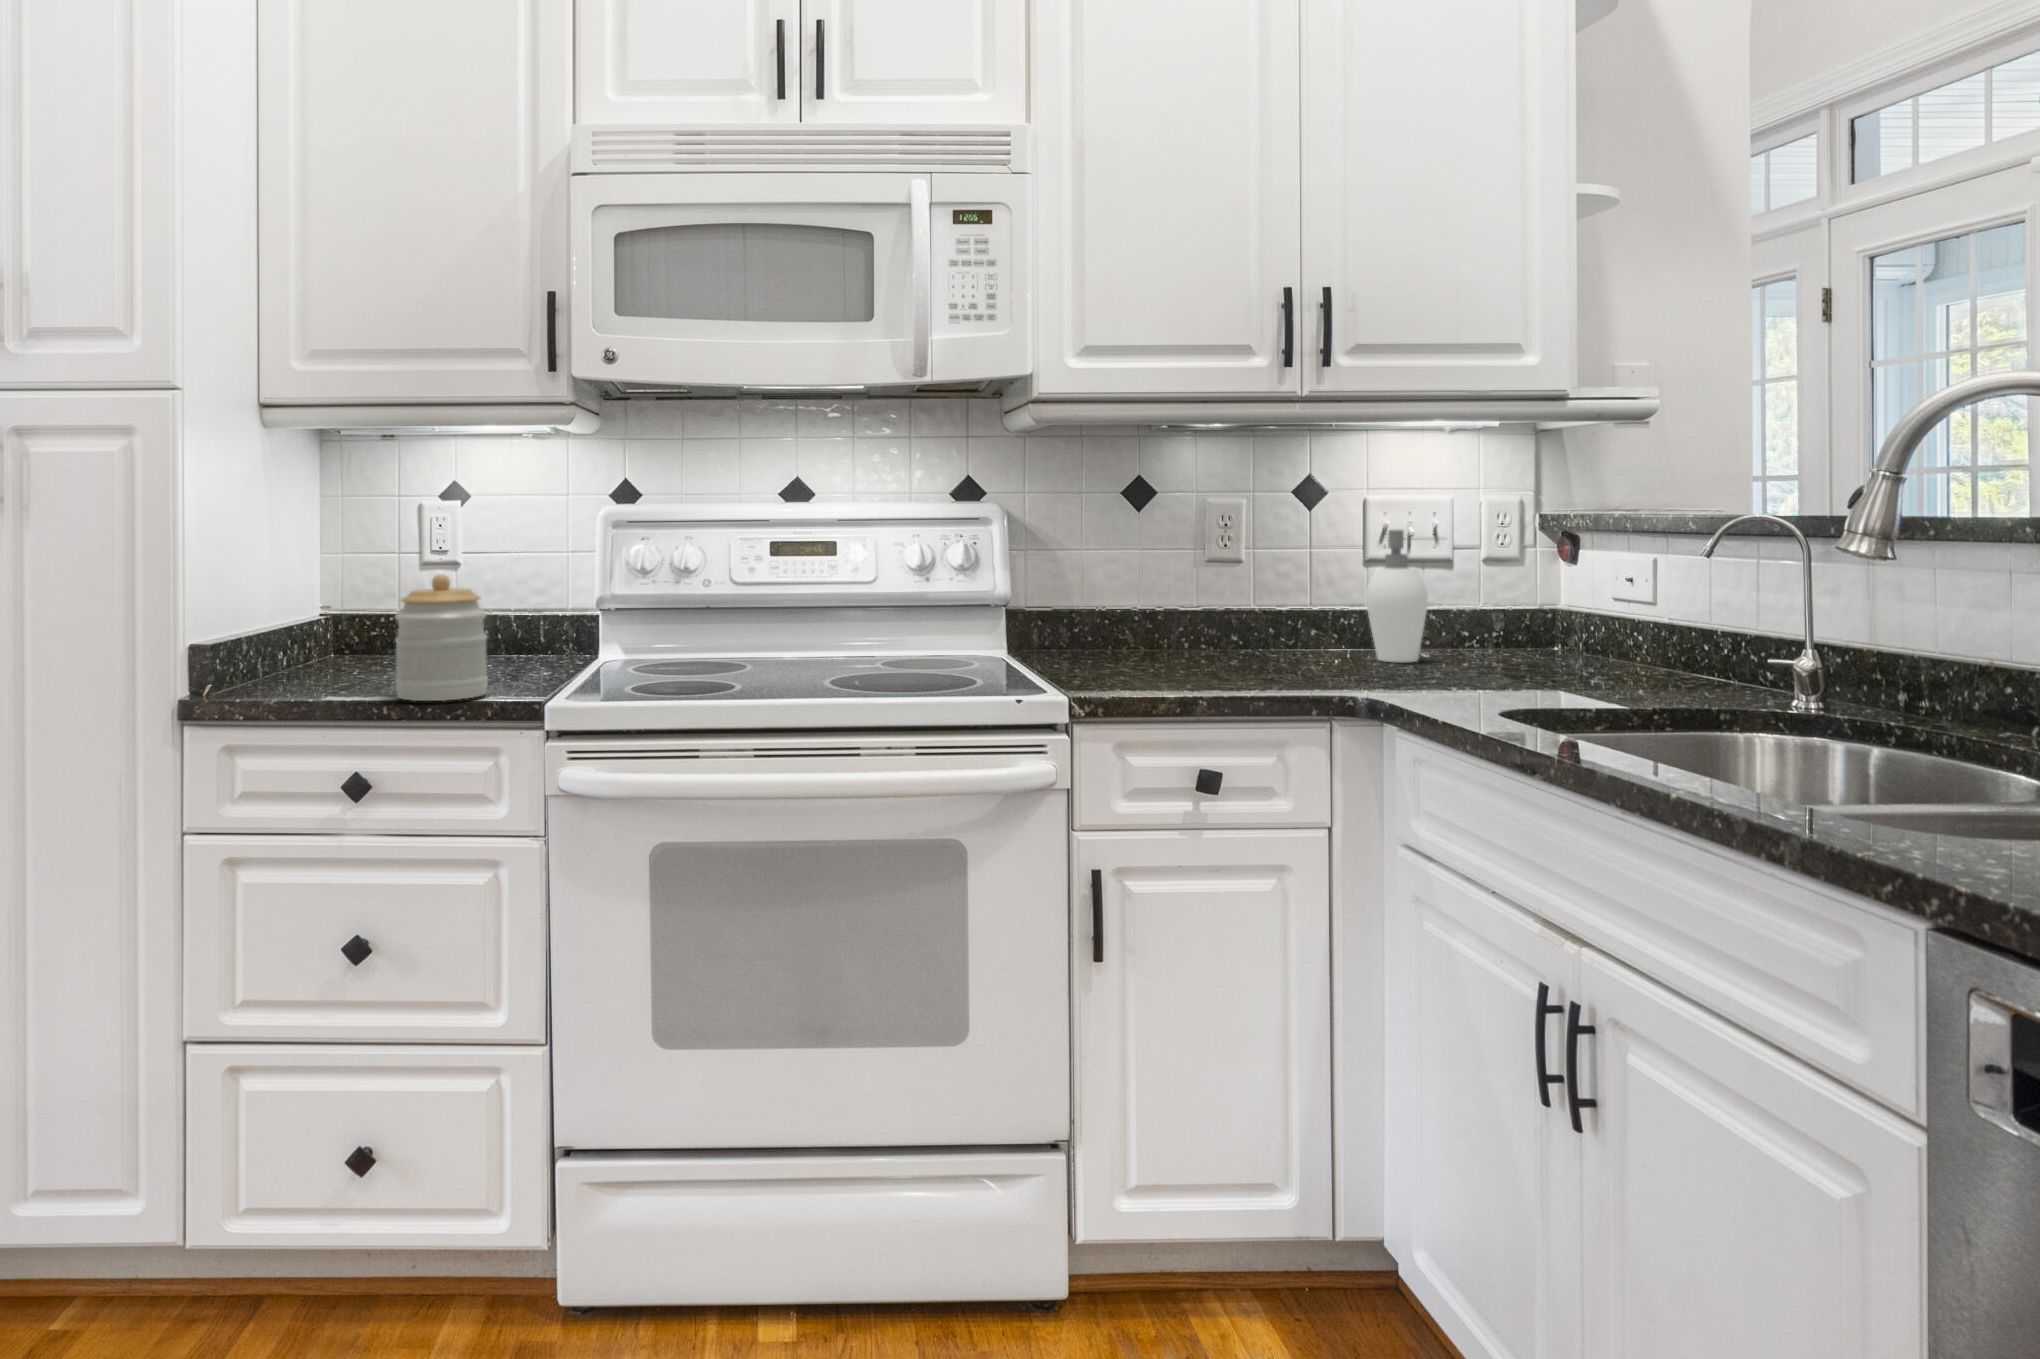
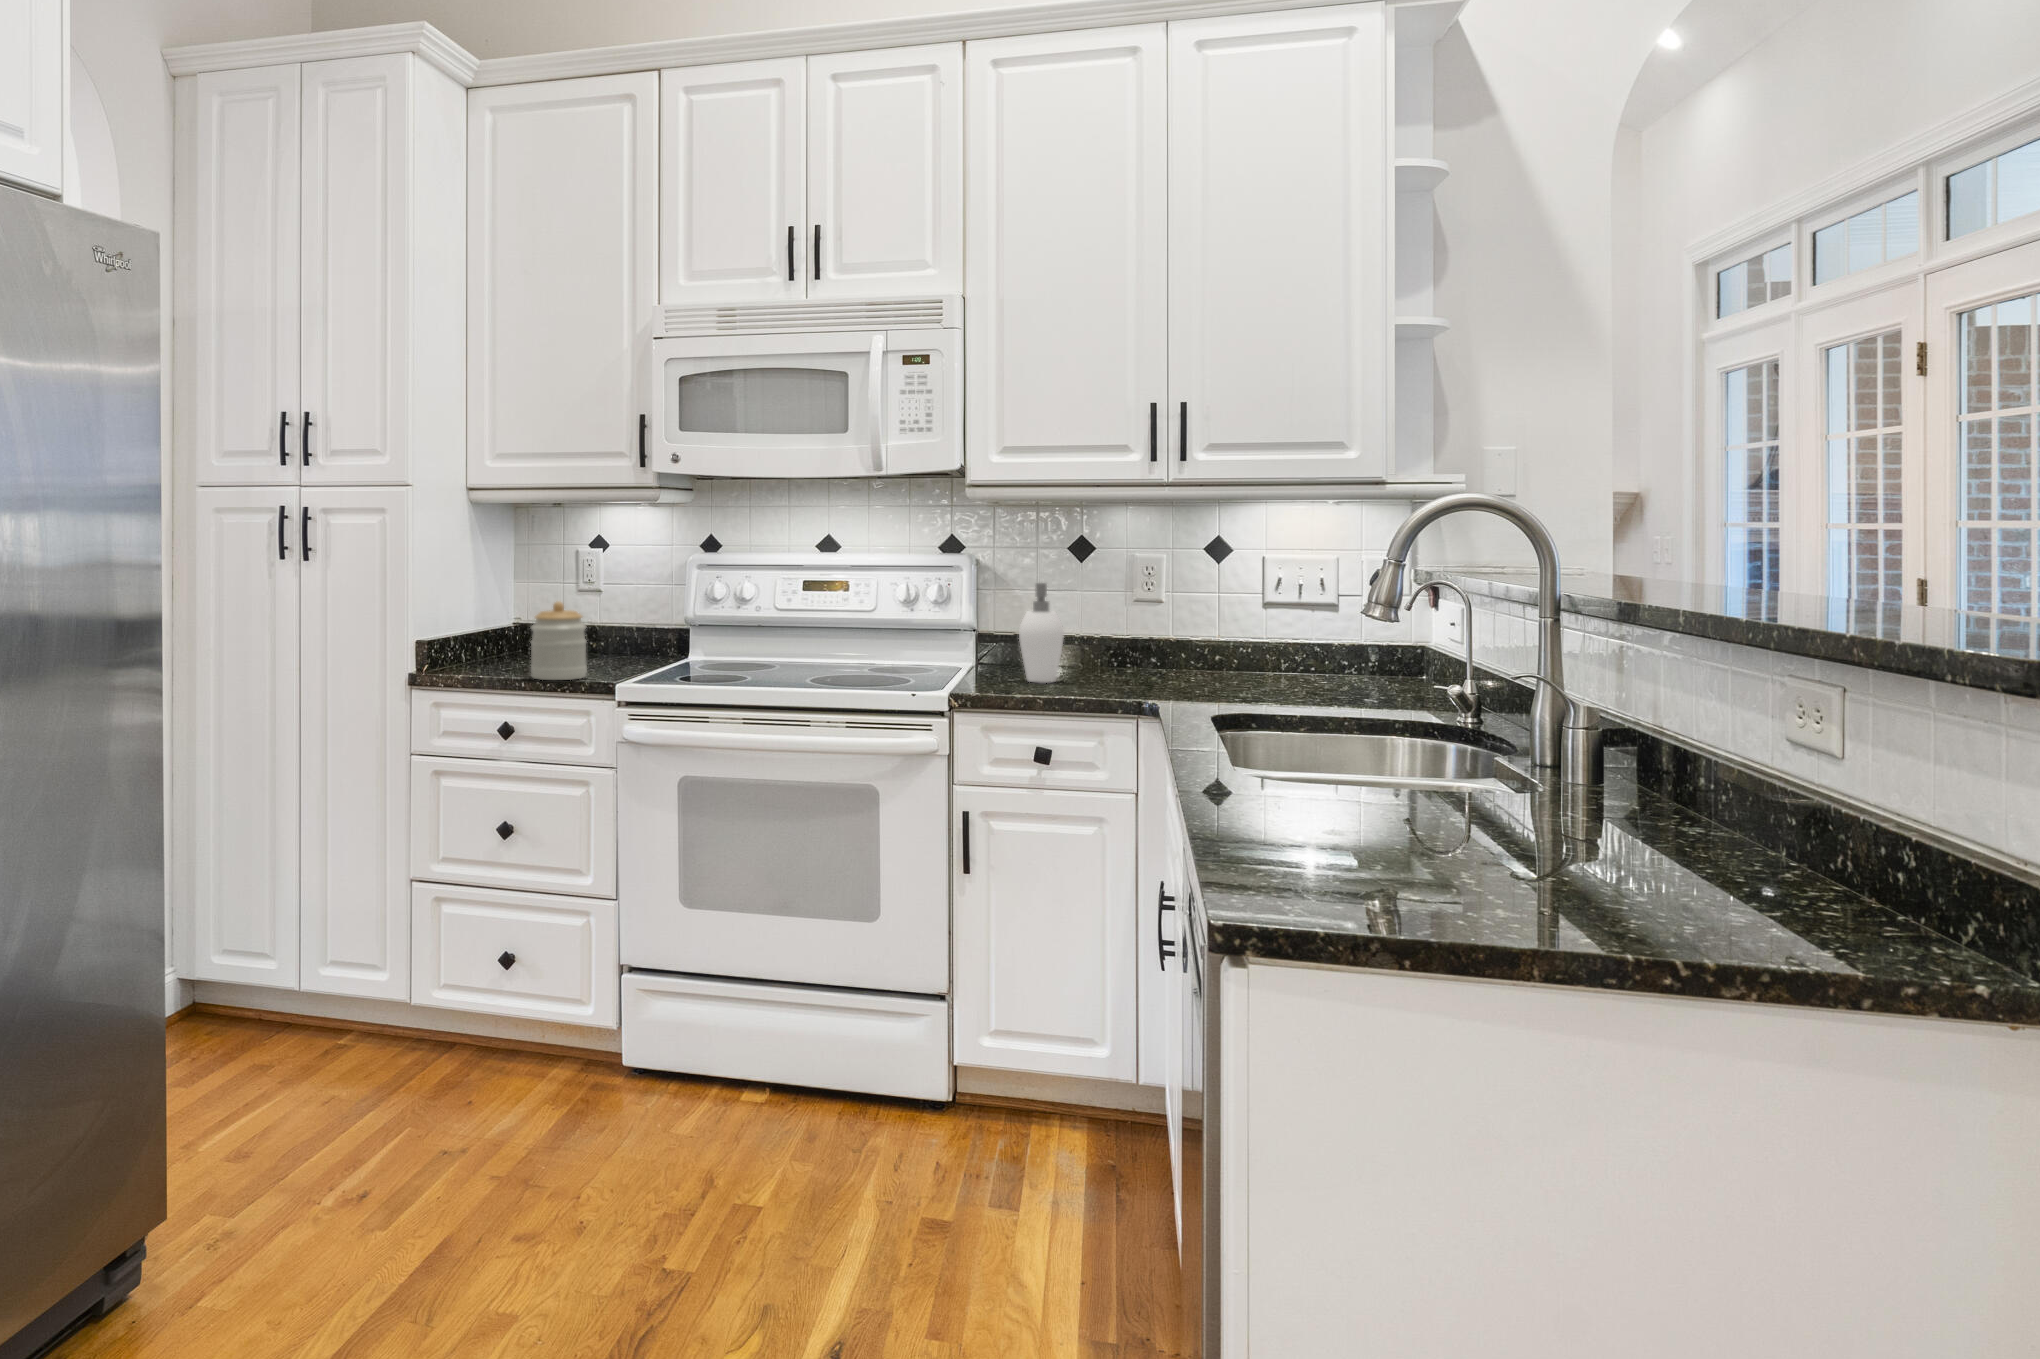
soap dispenser: present [1366,529,1428,662] -> present [1019,583,1064,683]

